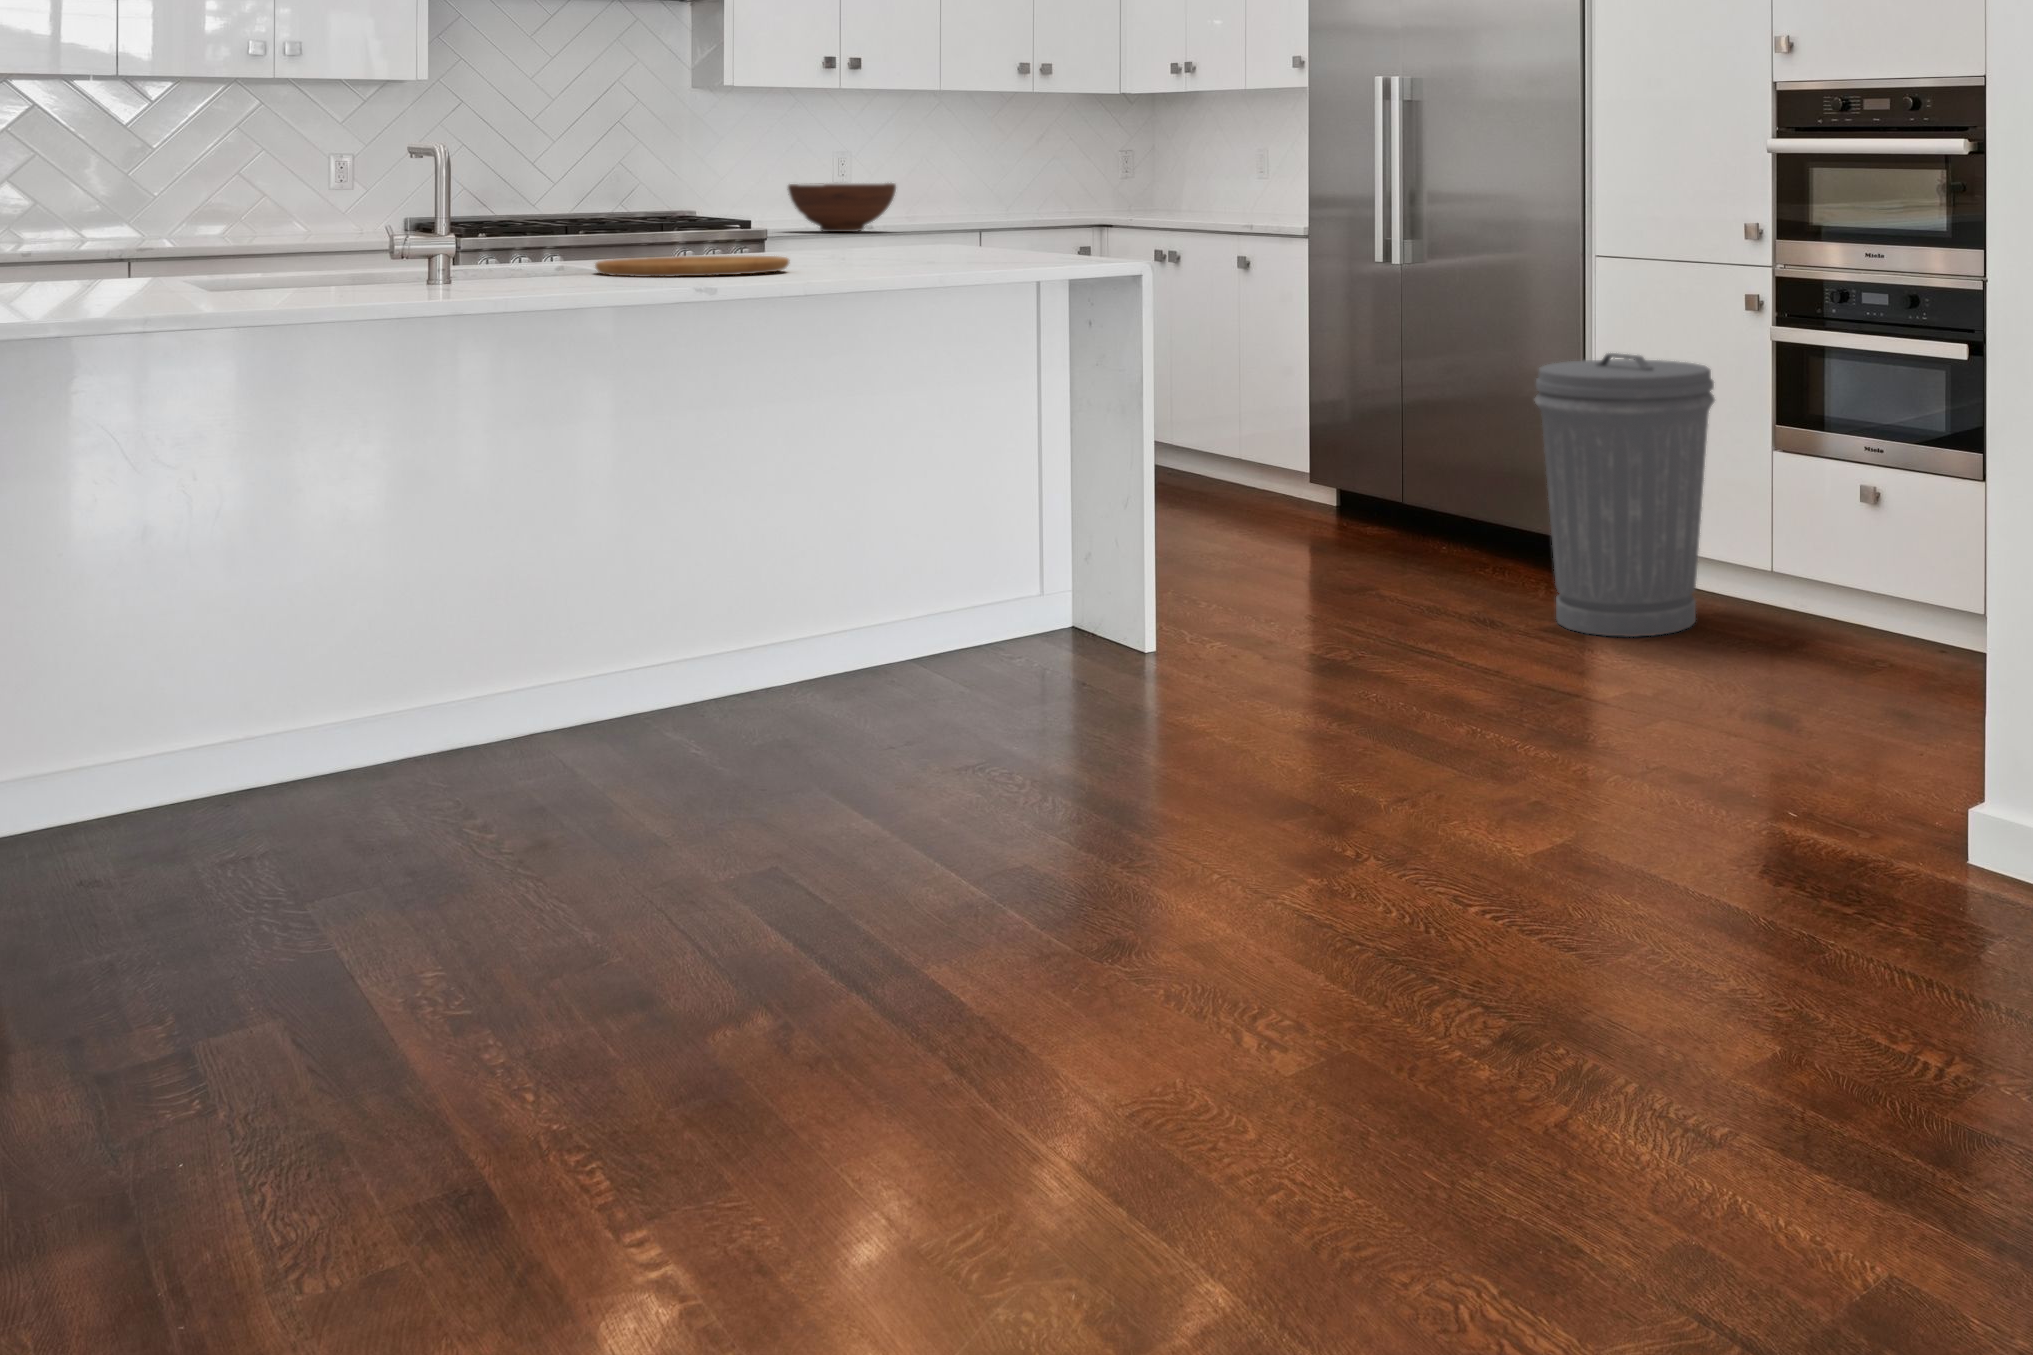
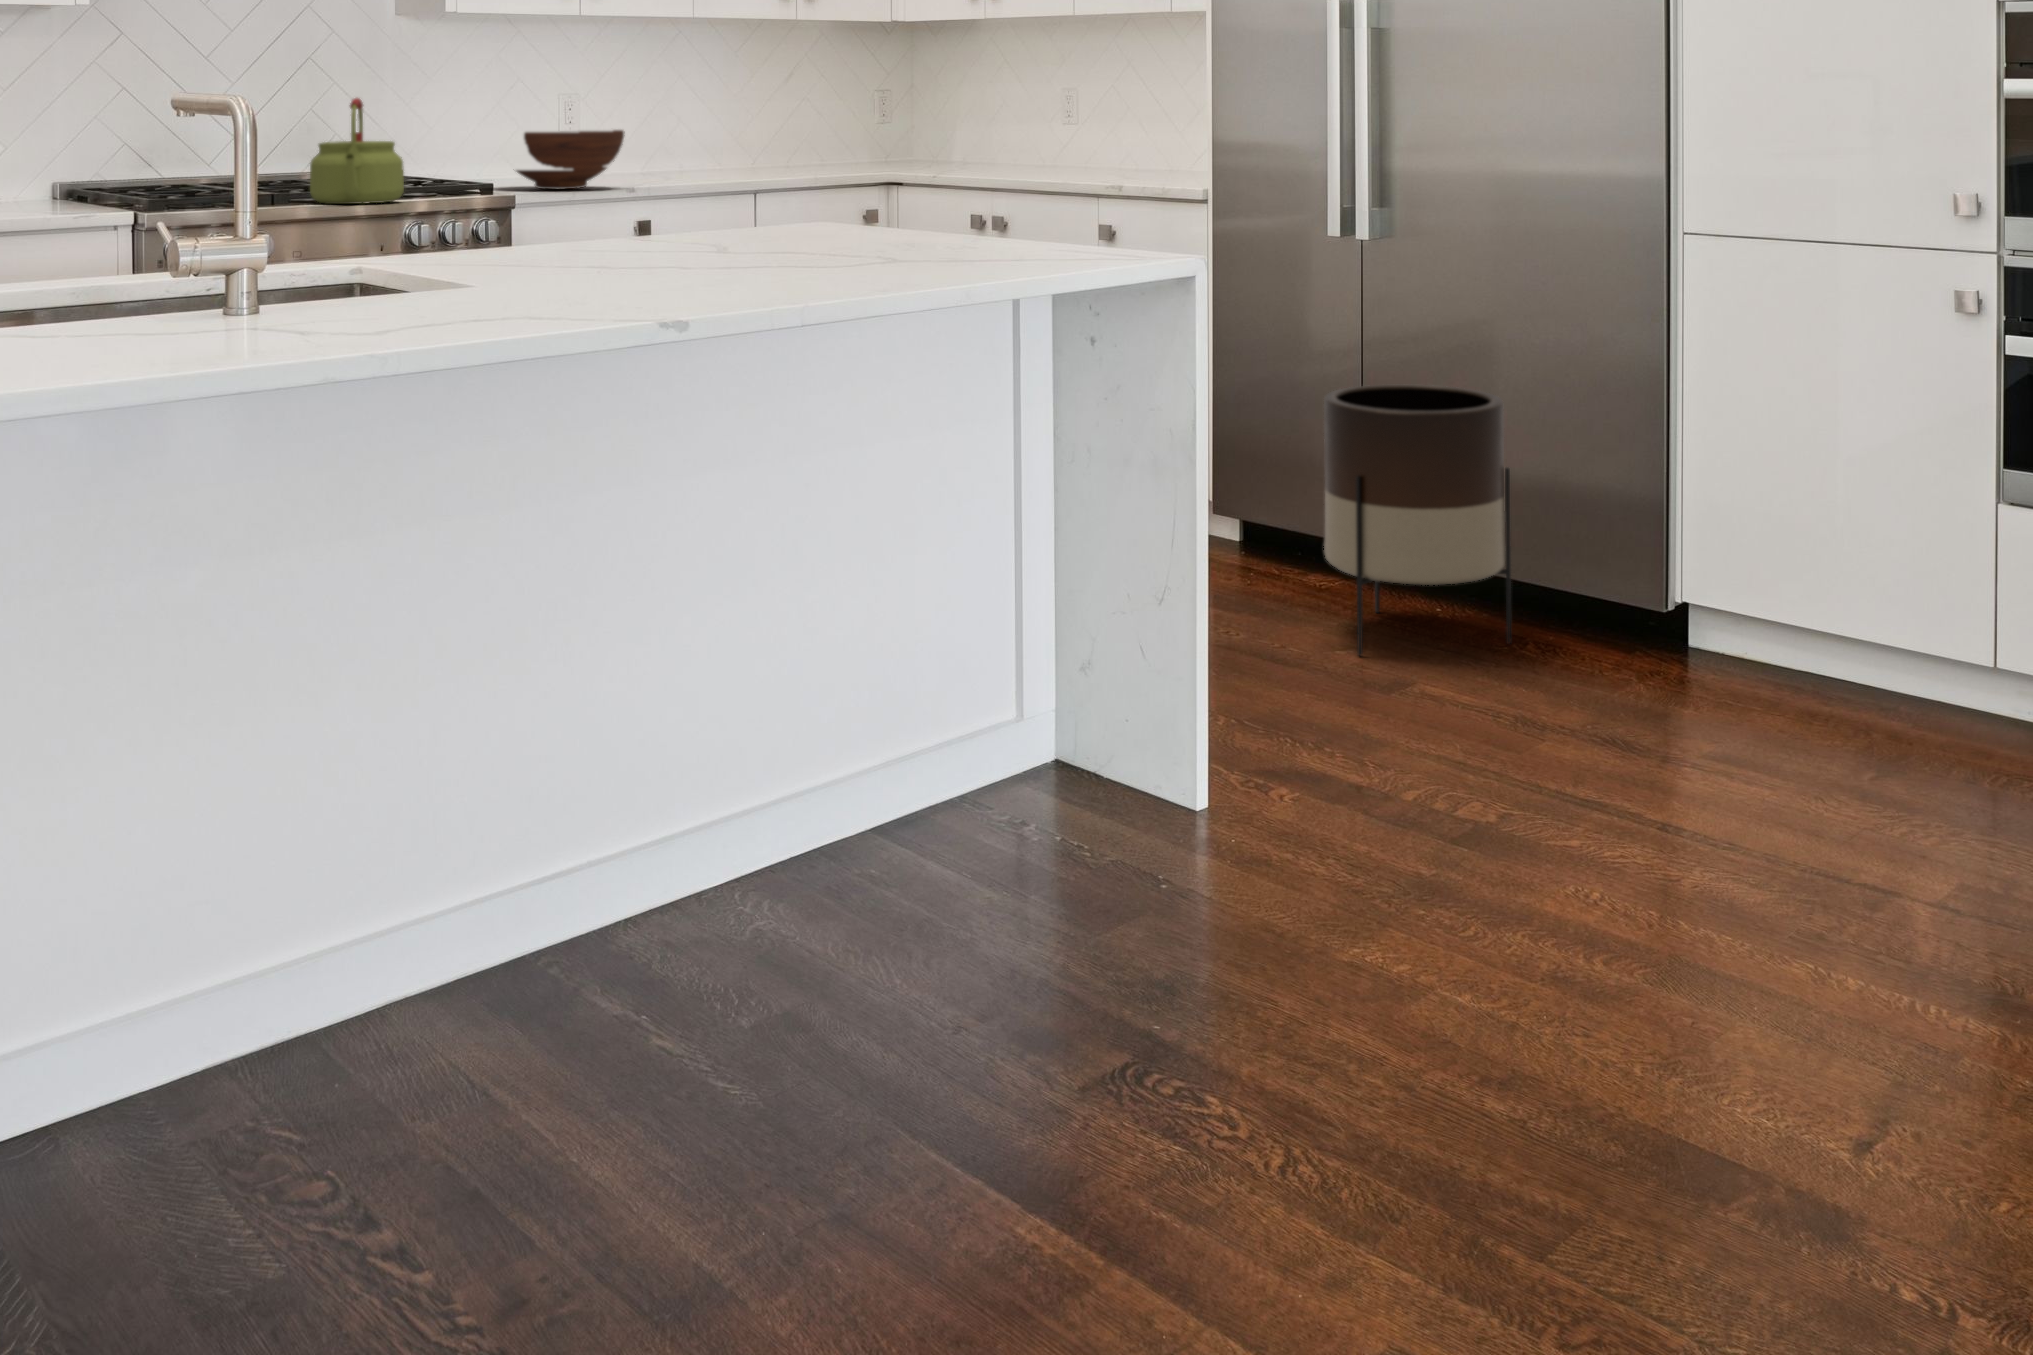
kettle: none [612,154,689,238] -> present [310,98,404,204]
cutting board: present [595,255,789,277] -> none [460,256,734,299]
trash can: present [1535,353,1715,637] -> none [1672,373,1937,773]
planter: none [1344,376,1480,575] -> present [1324,385,1511,656]

